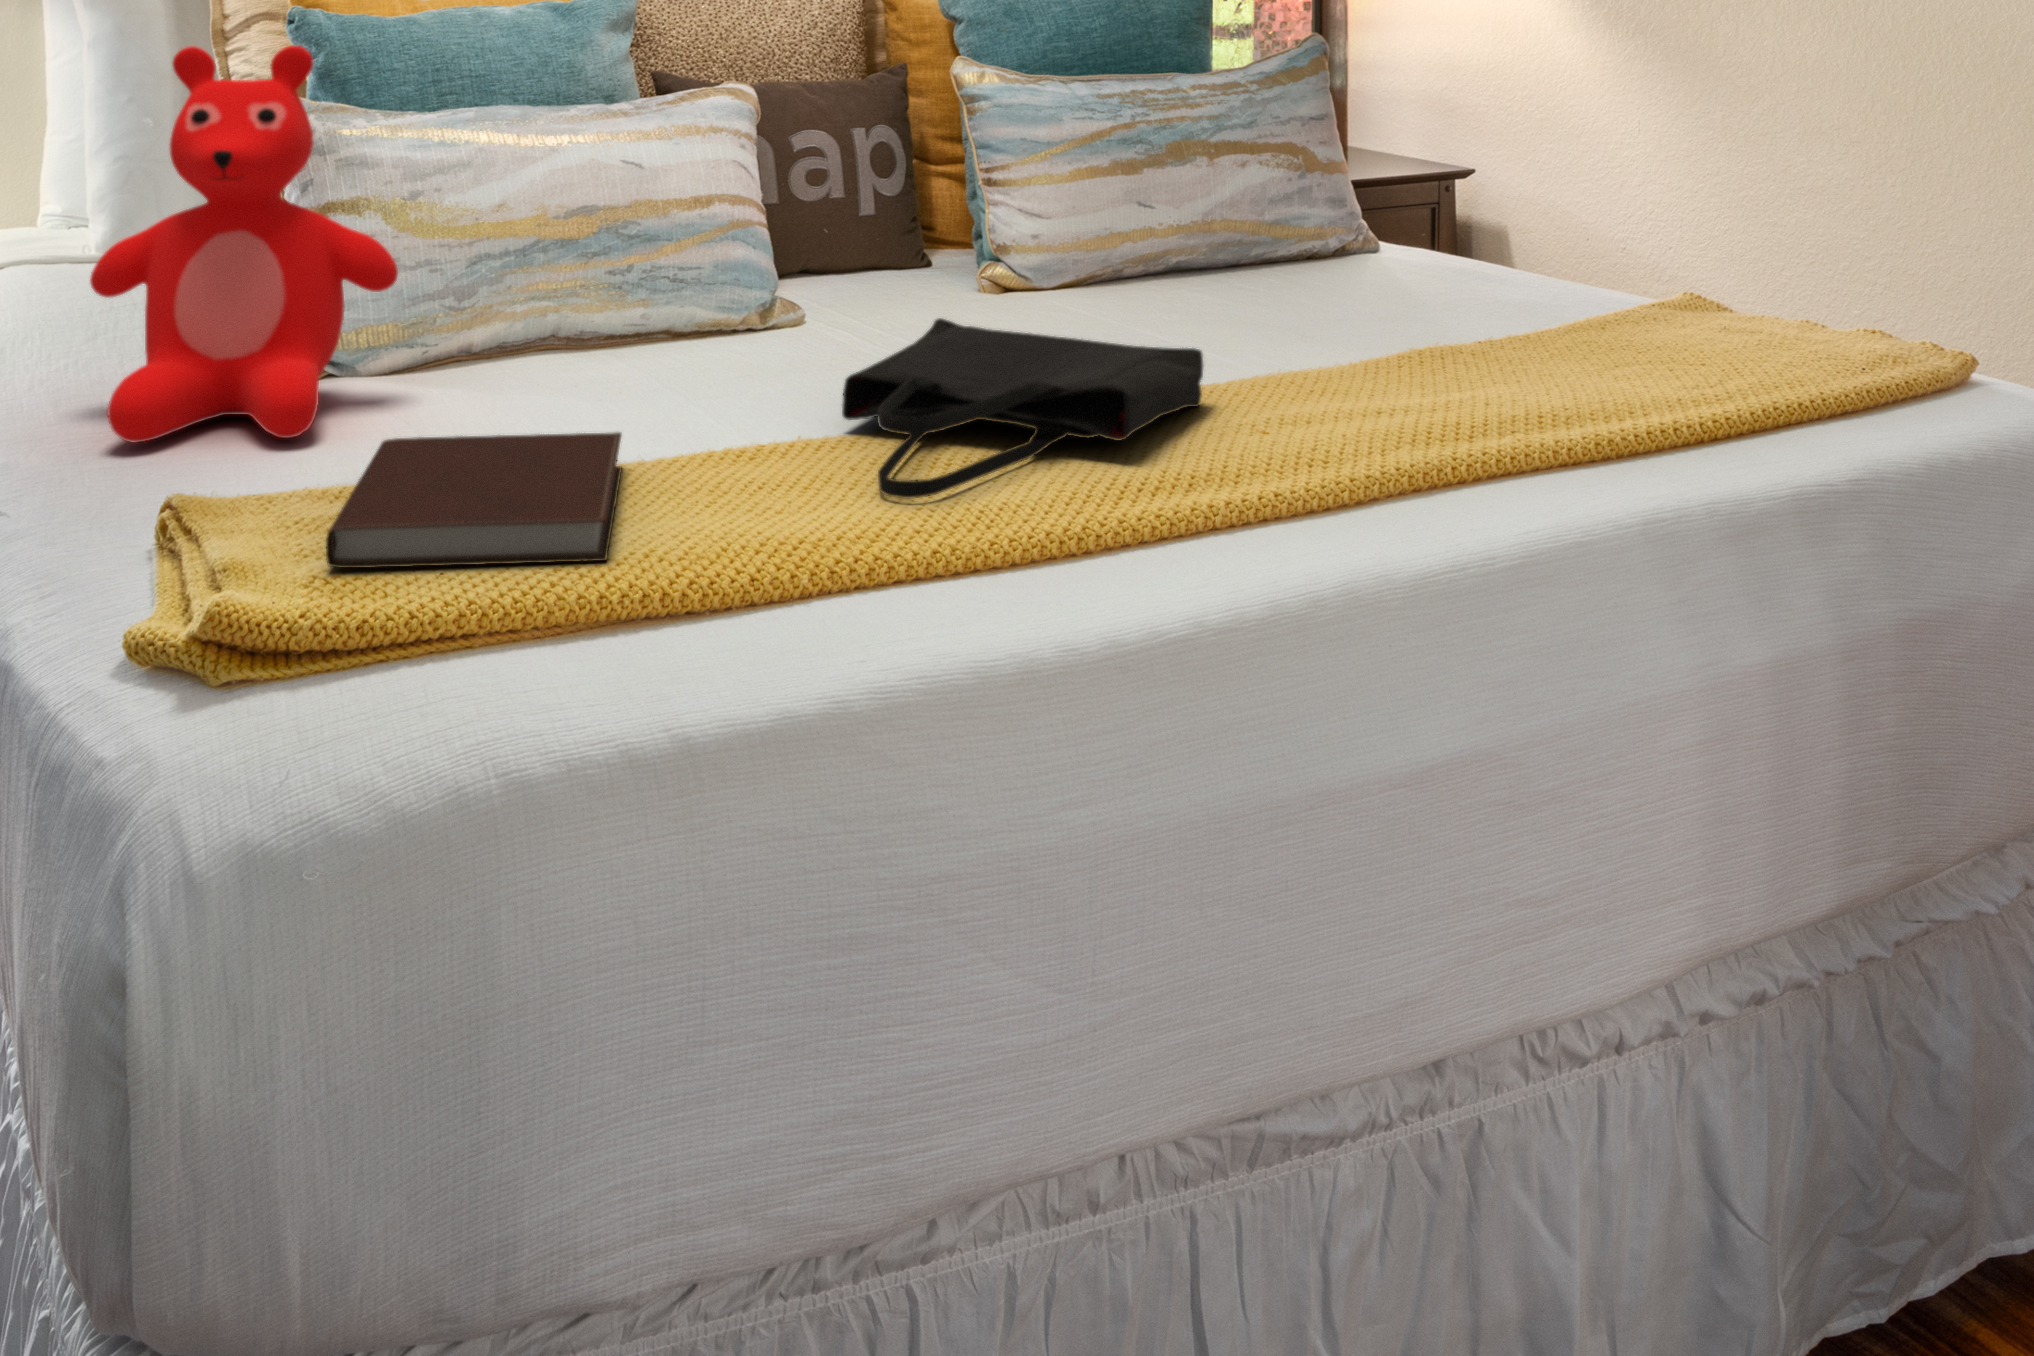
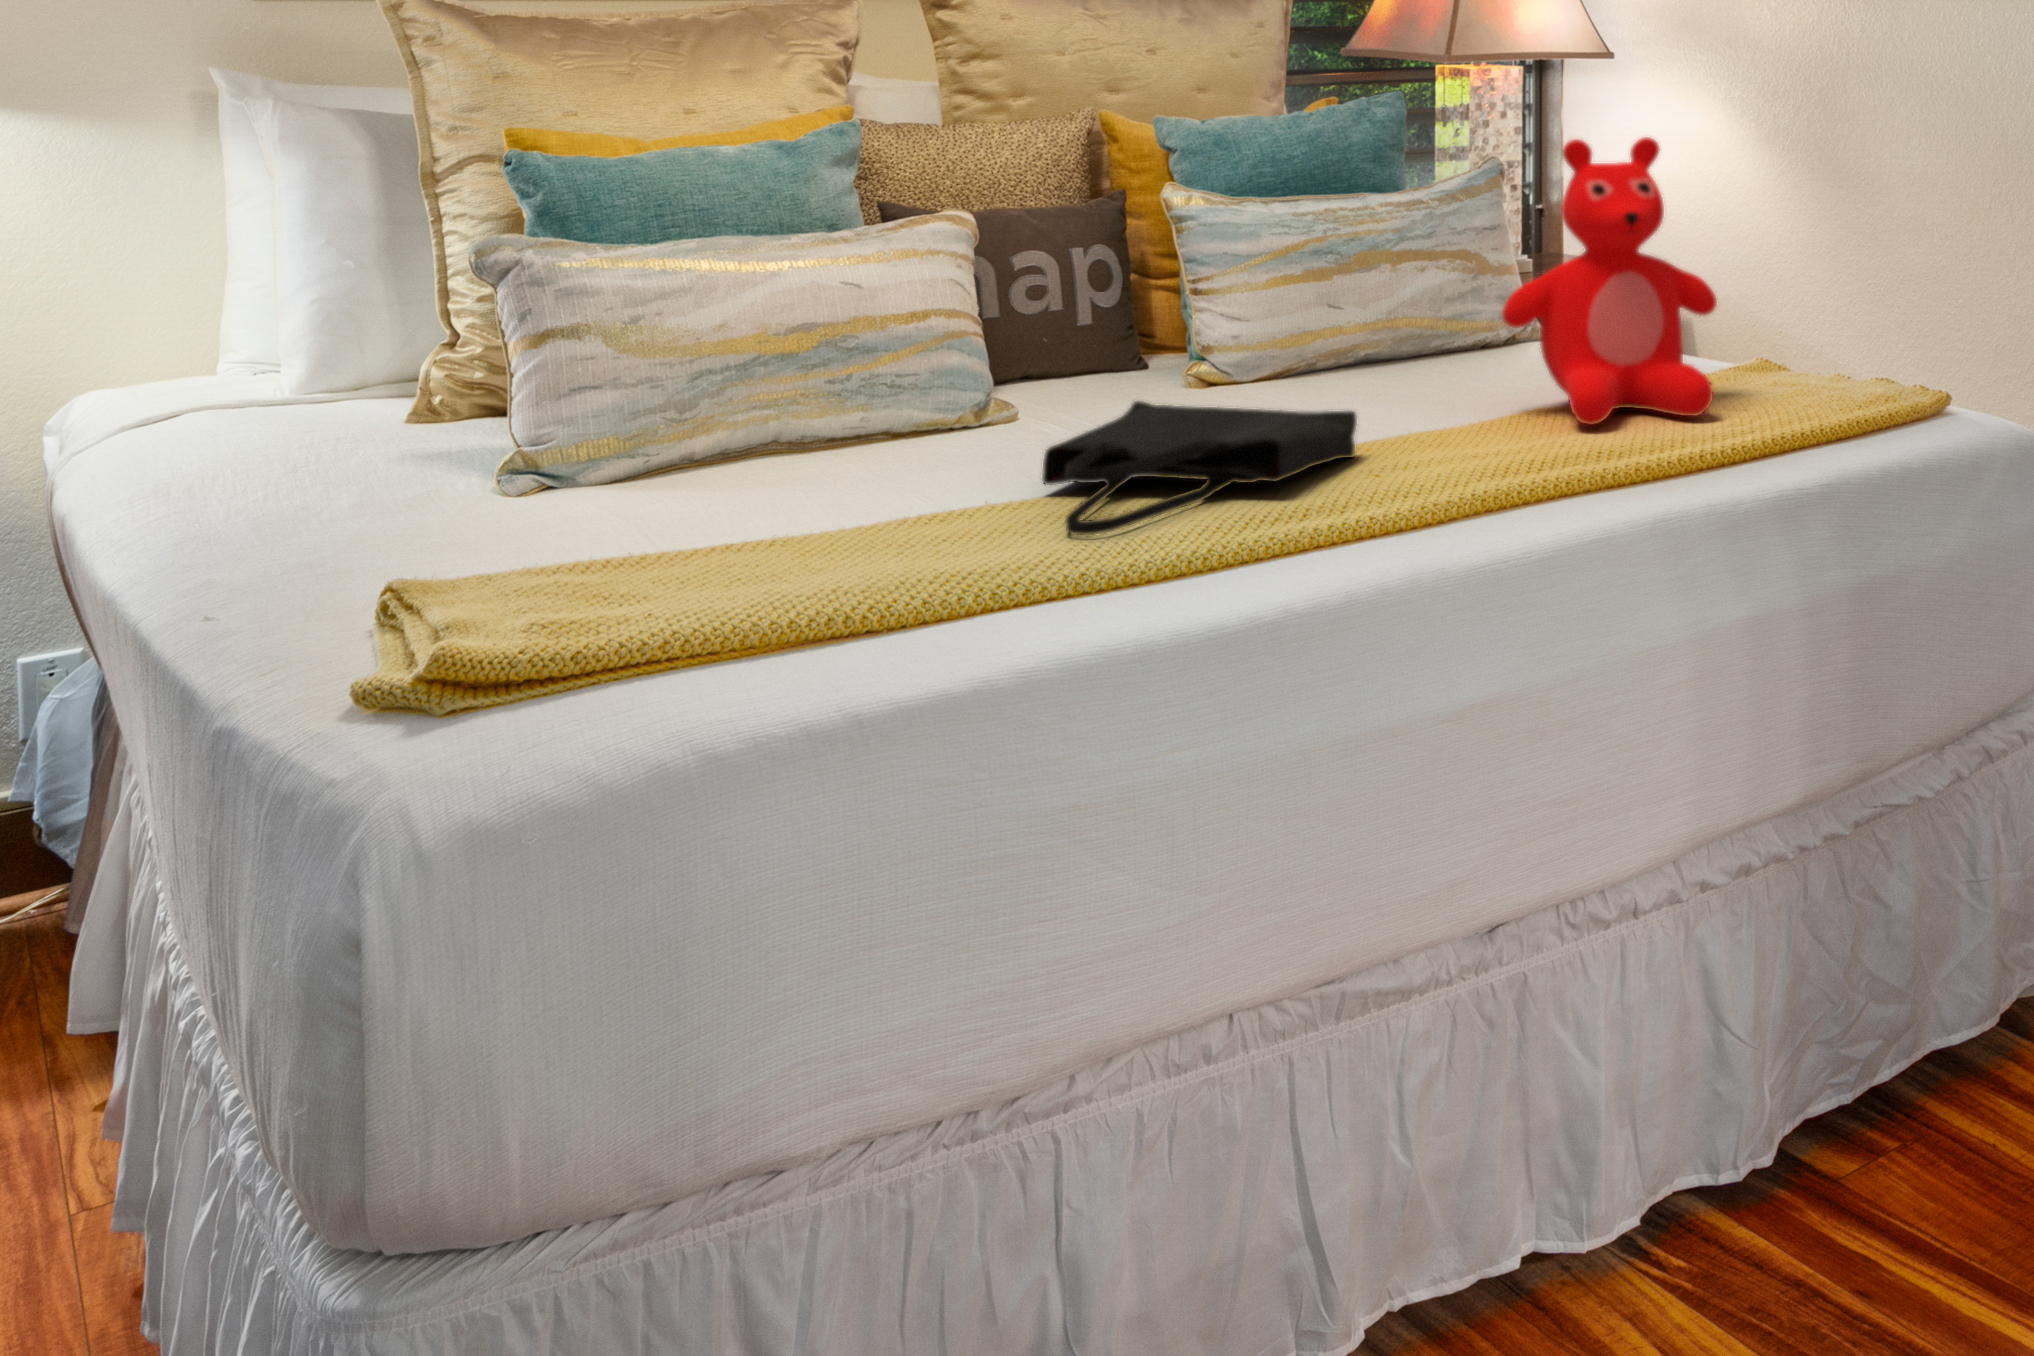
teddy bear: present [90,45,398,442] -> present [1502,137,1717,425]
notebook: present [326,432,622,568] -> none [563,504,839,619]

